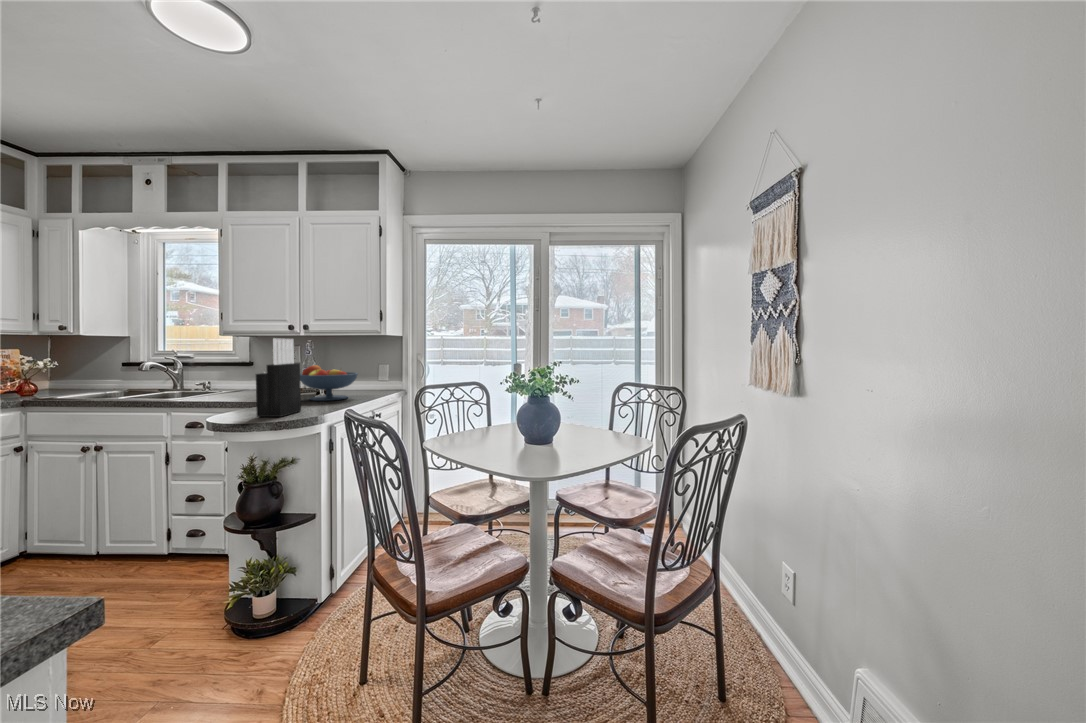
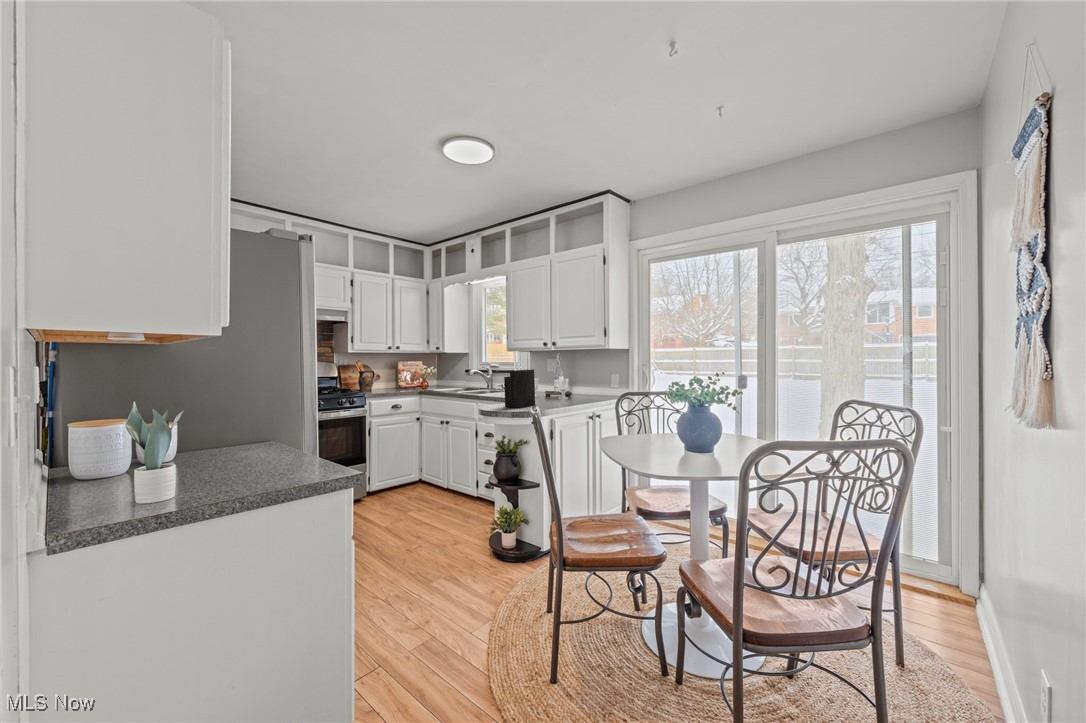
fruit bowl: present [300,365,358,401] -> none [545,371,587,399]

